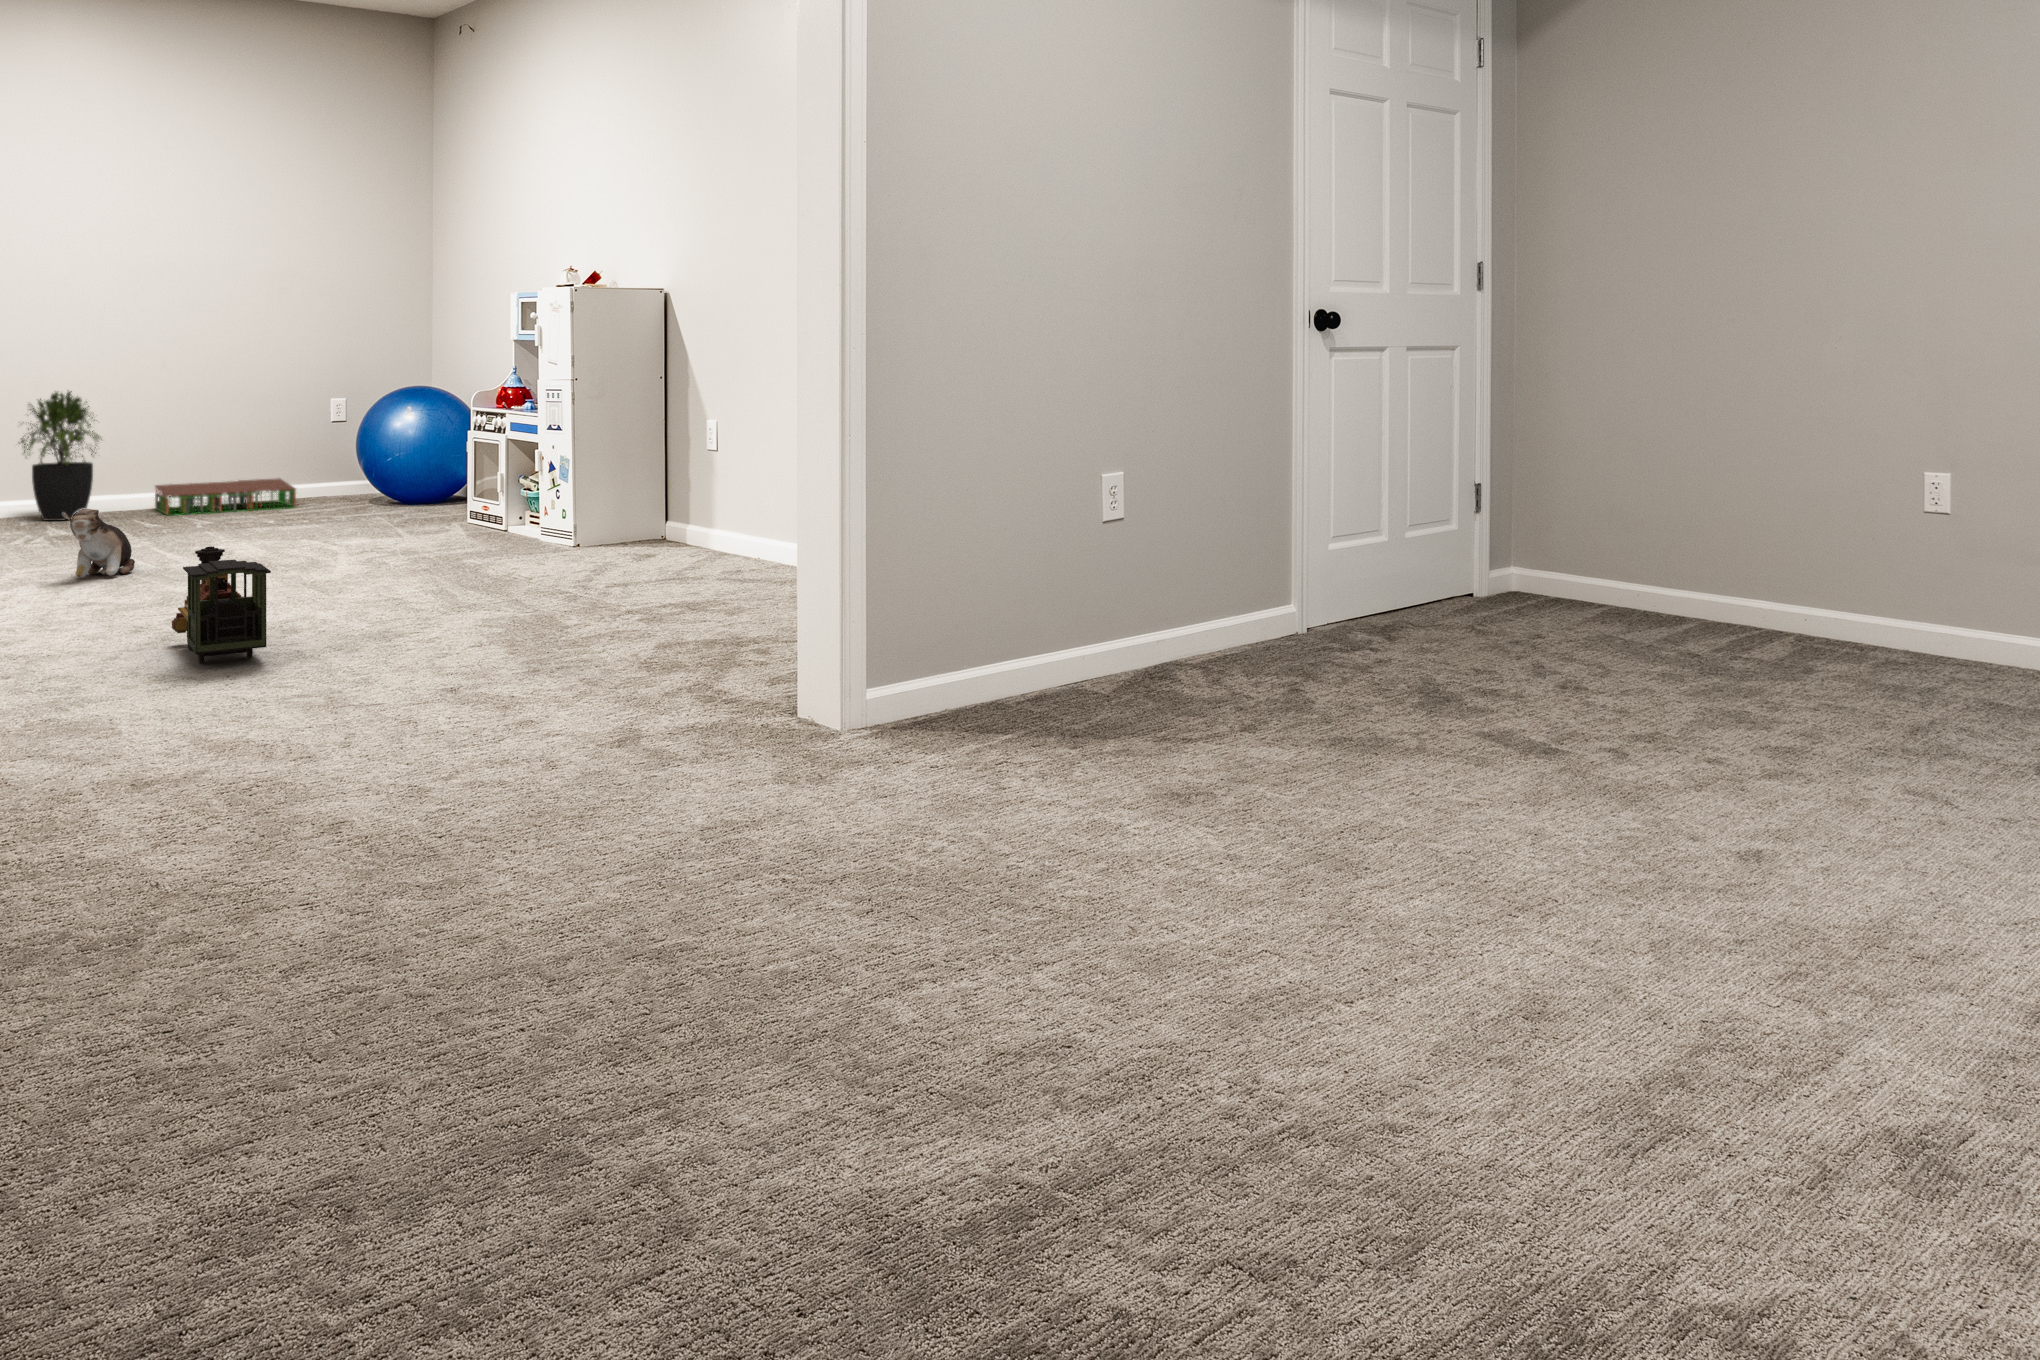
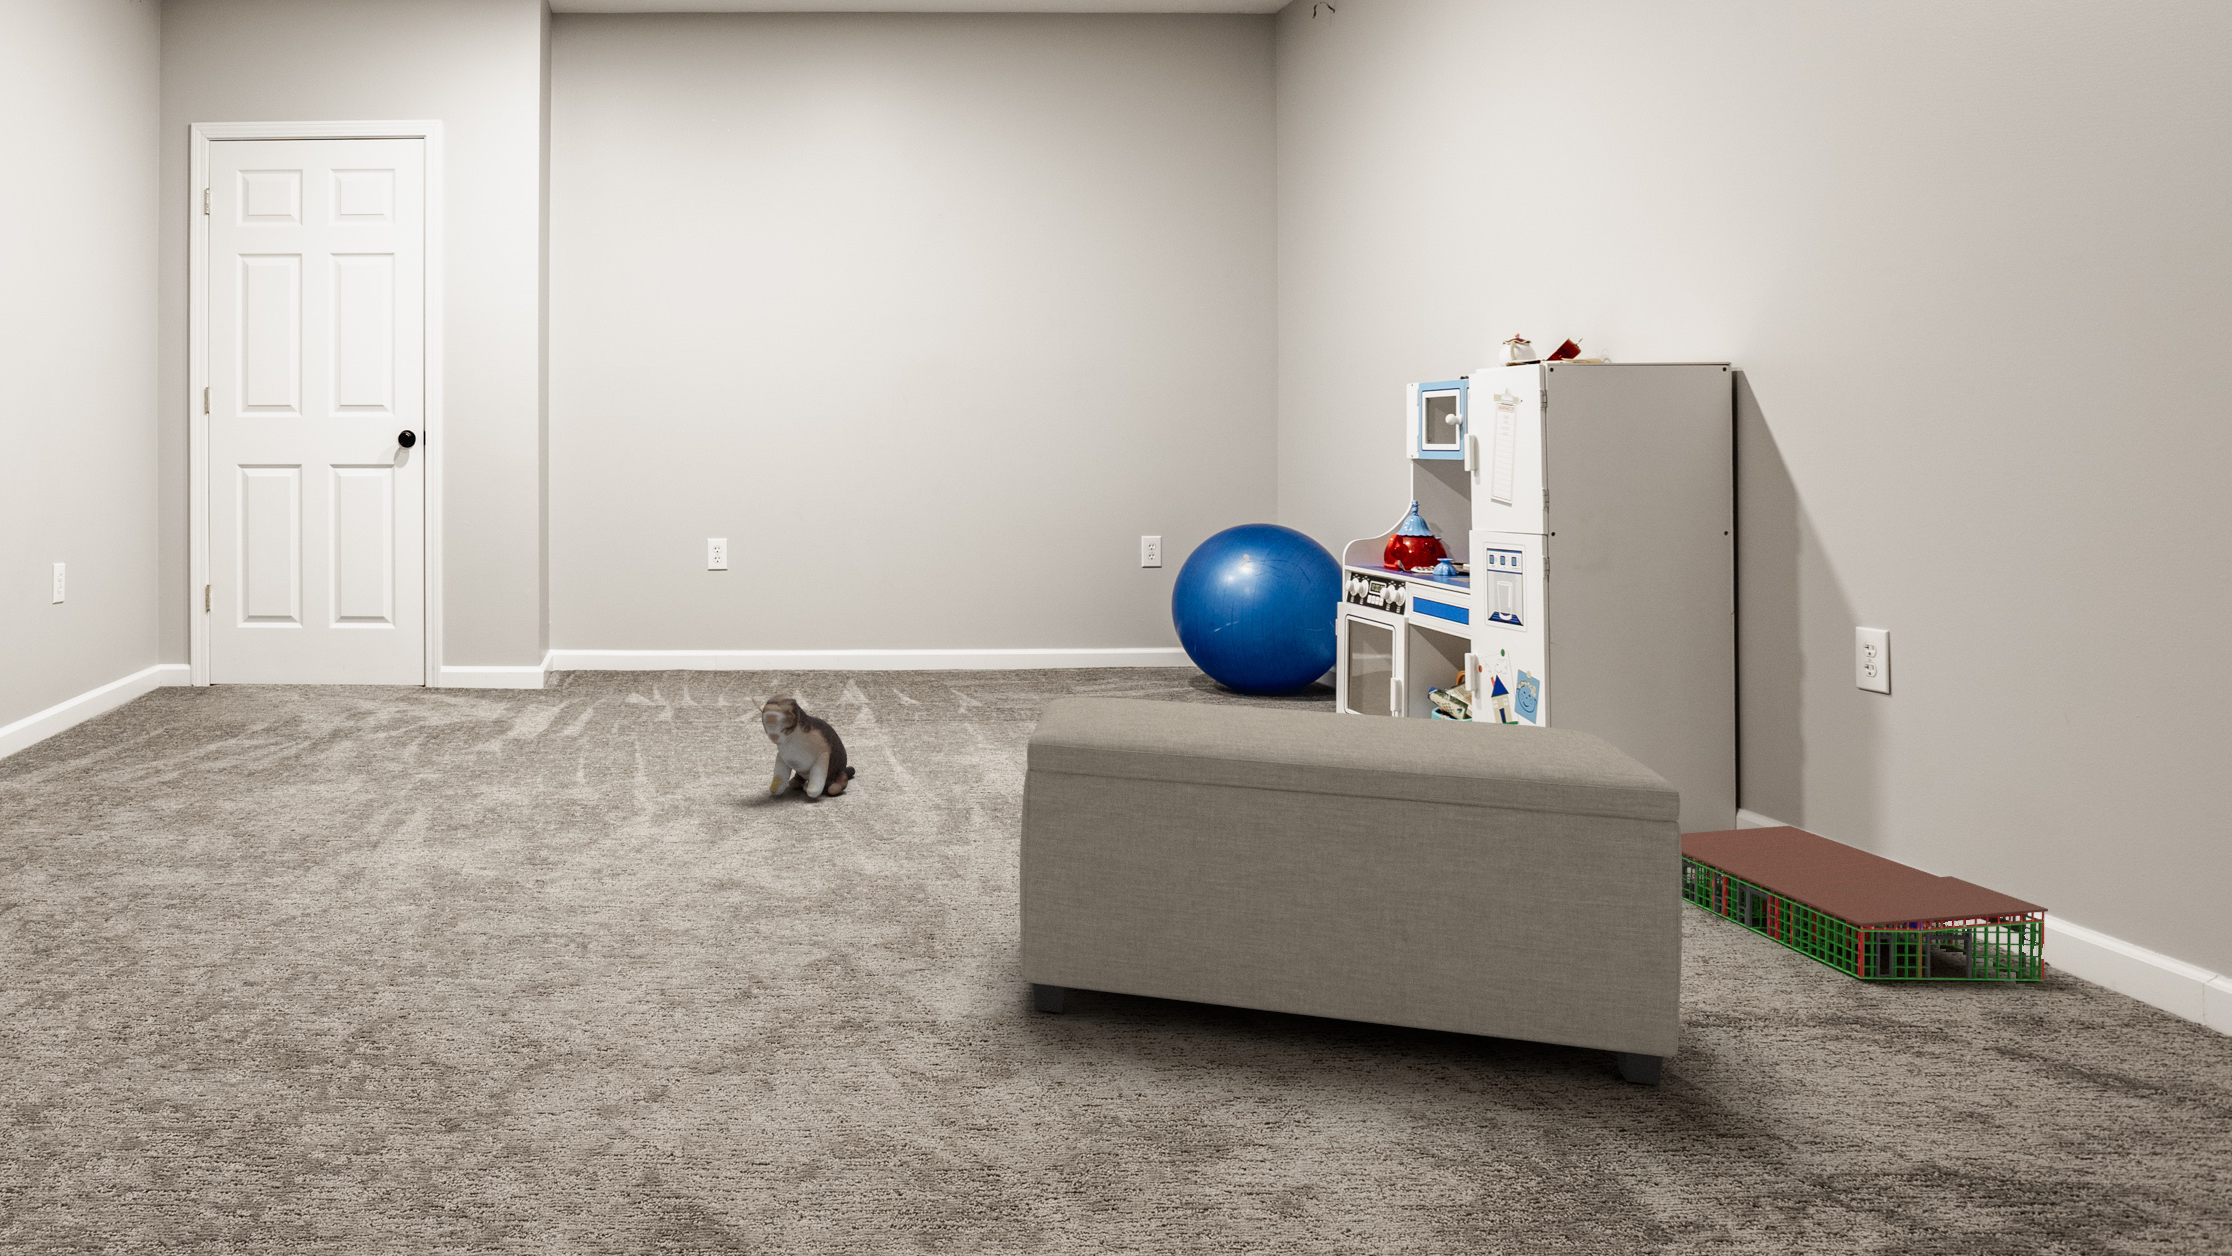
potted plant: present [18,391,102,521] -> none [772,509,869,675]
ottoman: none [287,467,592,624] -> present [1020,697,1682,1085]
storage bin: present [155,478,296,514] -> present [1681,826,2048,981]
toy train: present [172,546,271,663] -> none [797,847,957,1136]

